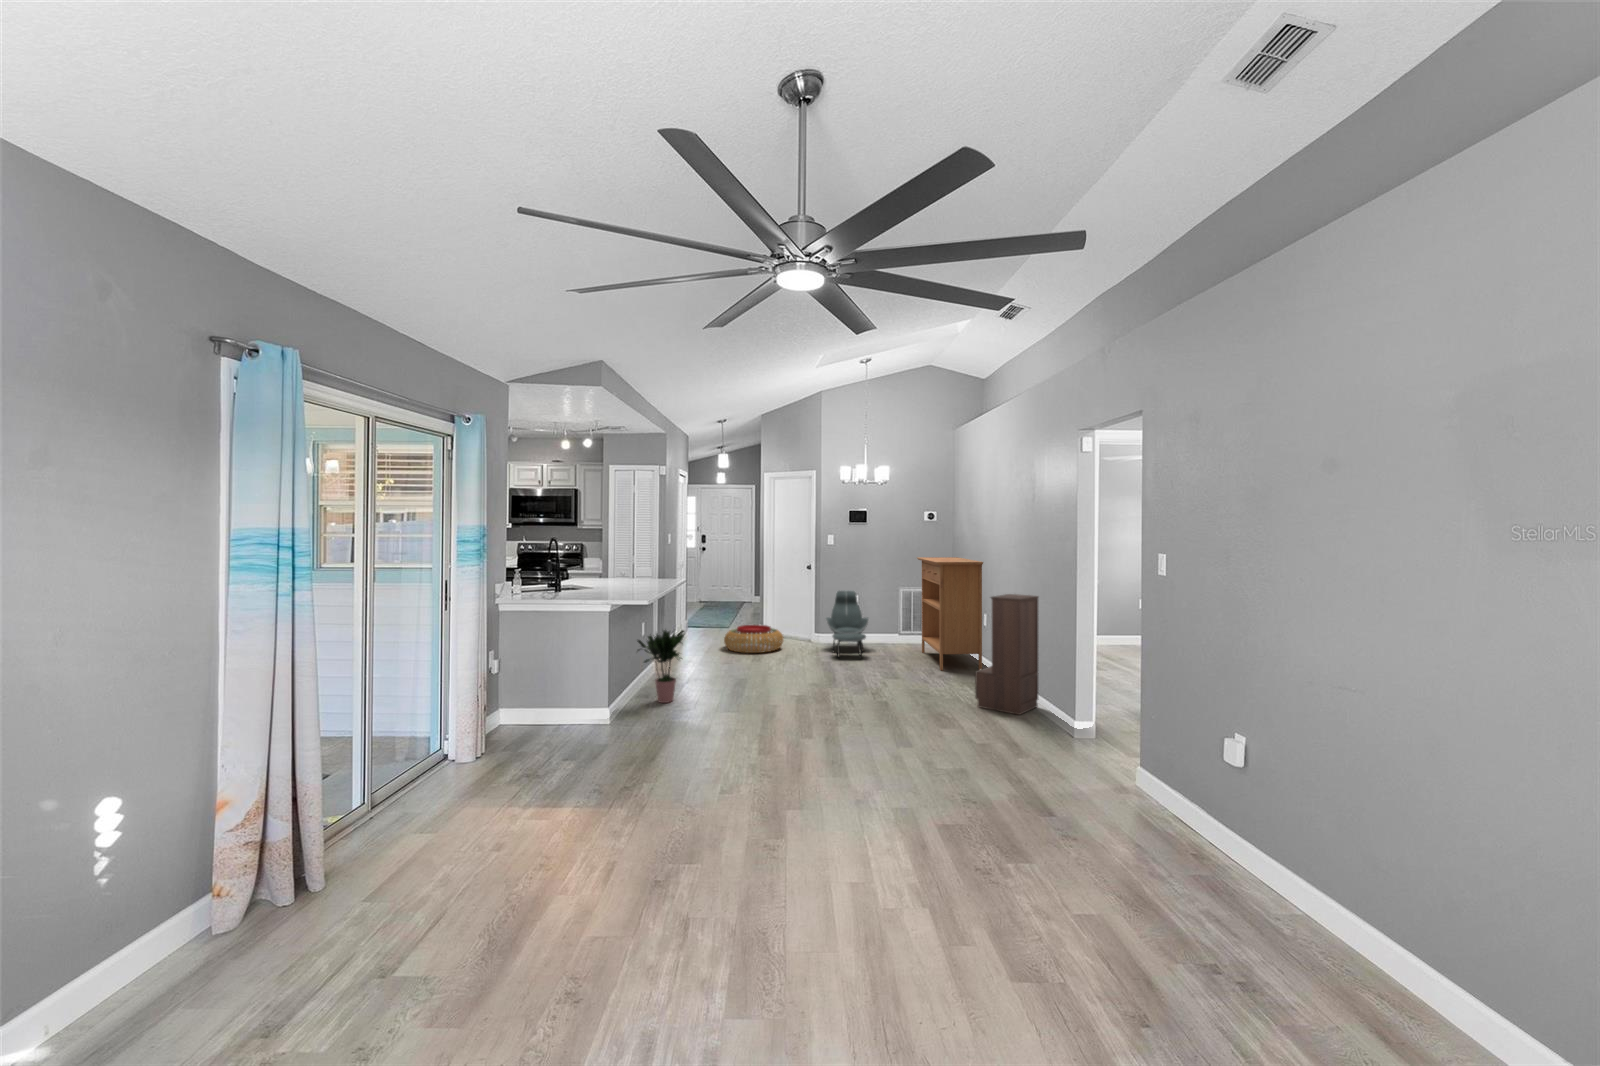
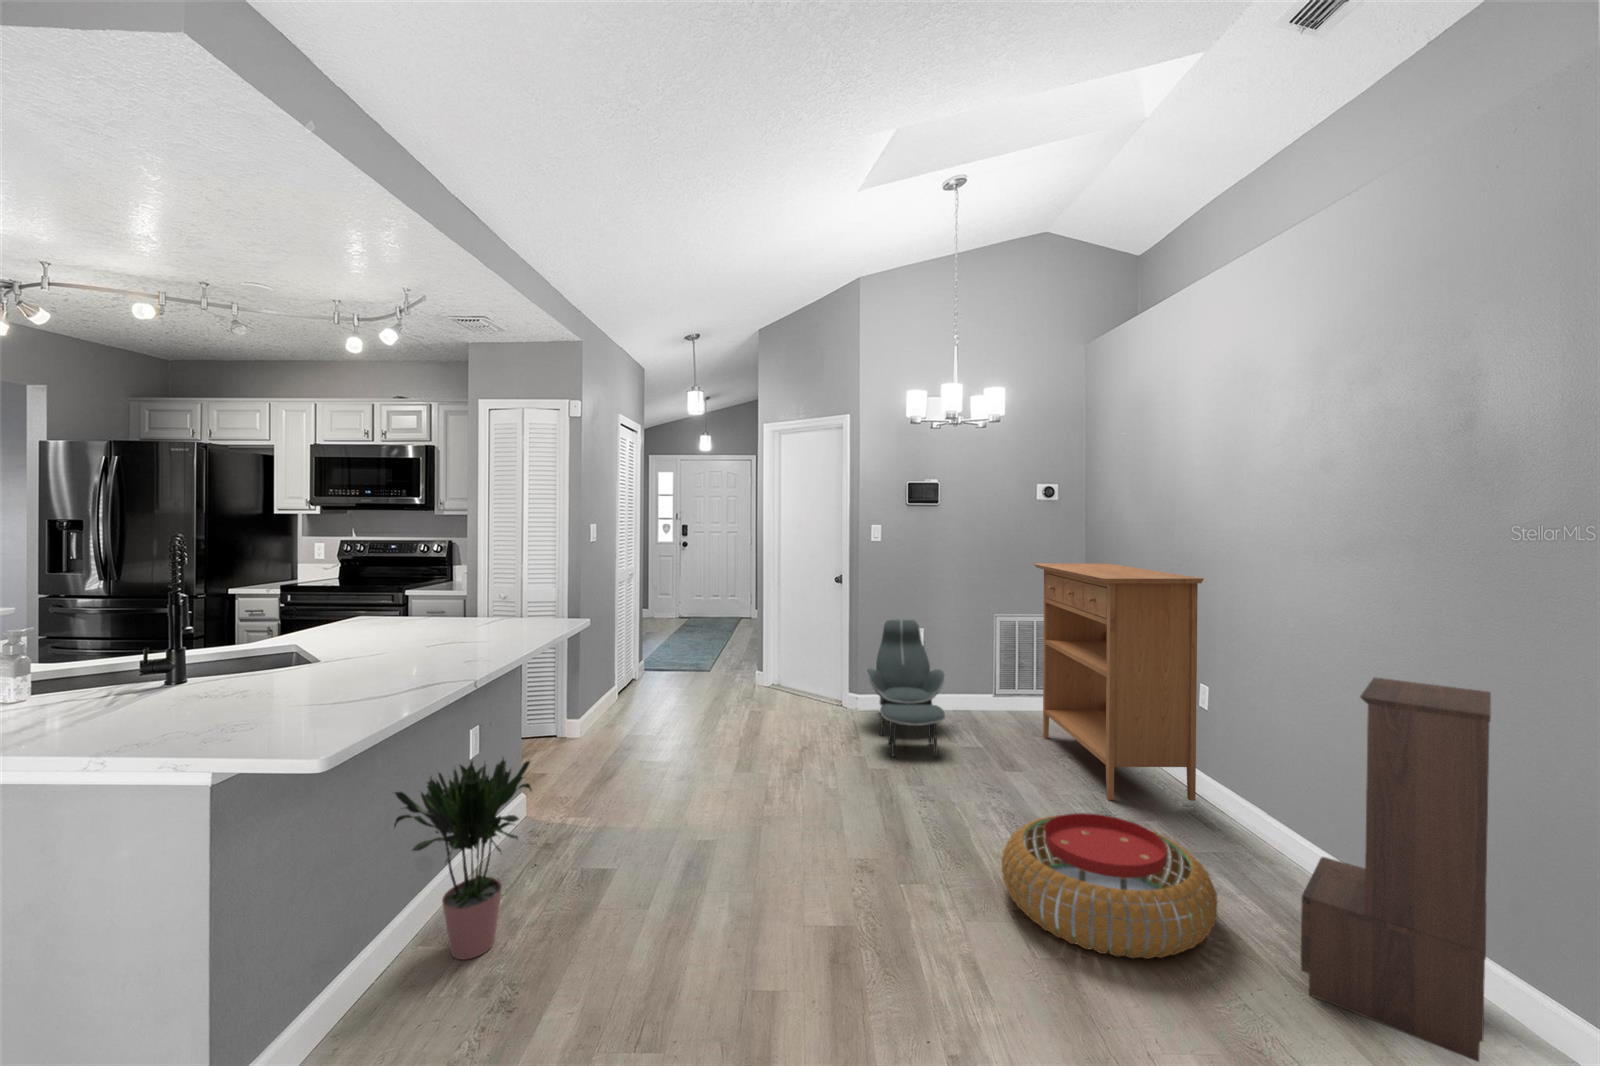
pouf: present [724,625,783,653] -> present [1001,813,1218,959]

